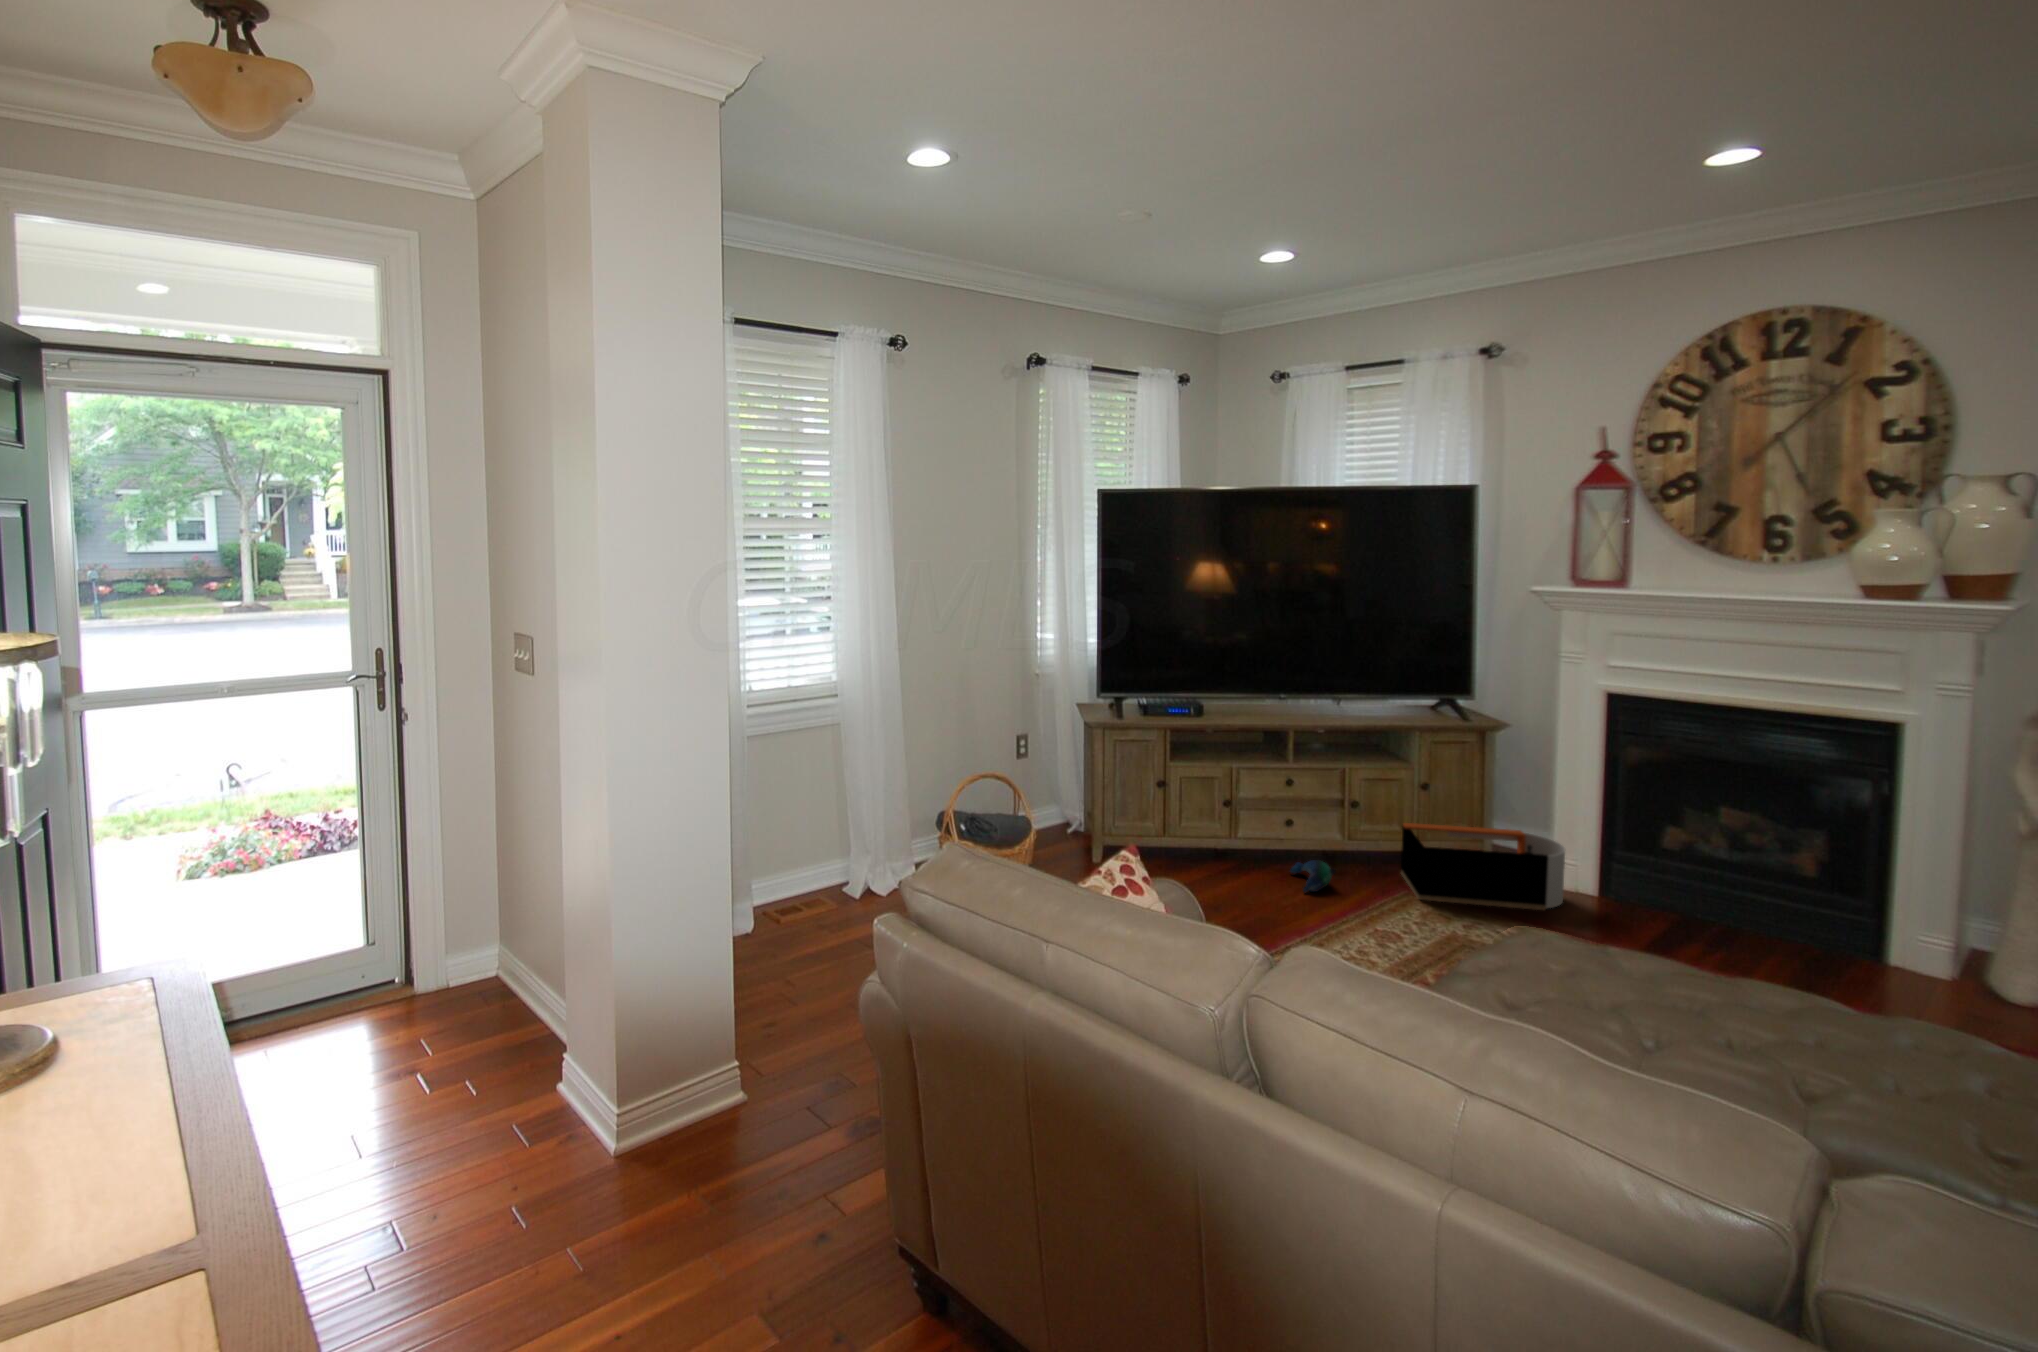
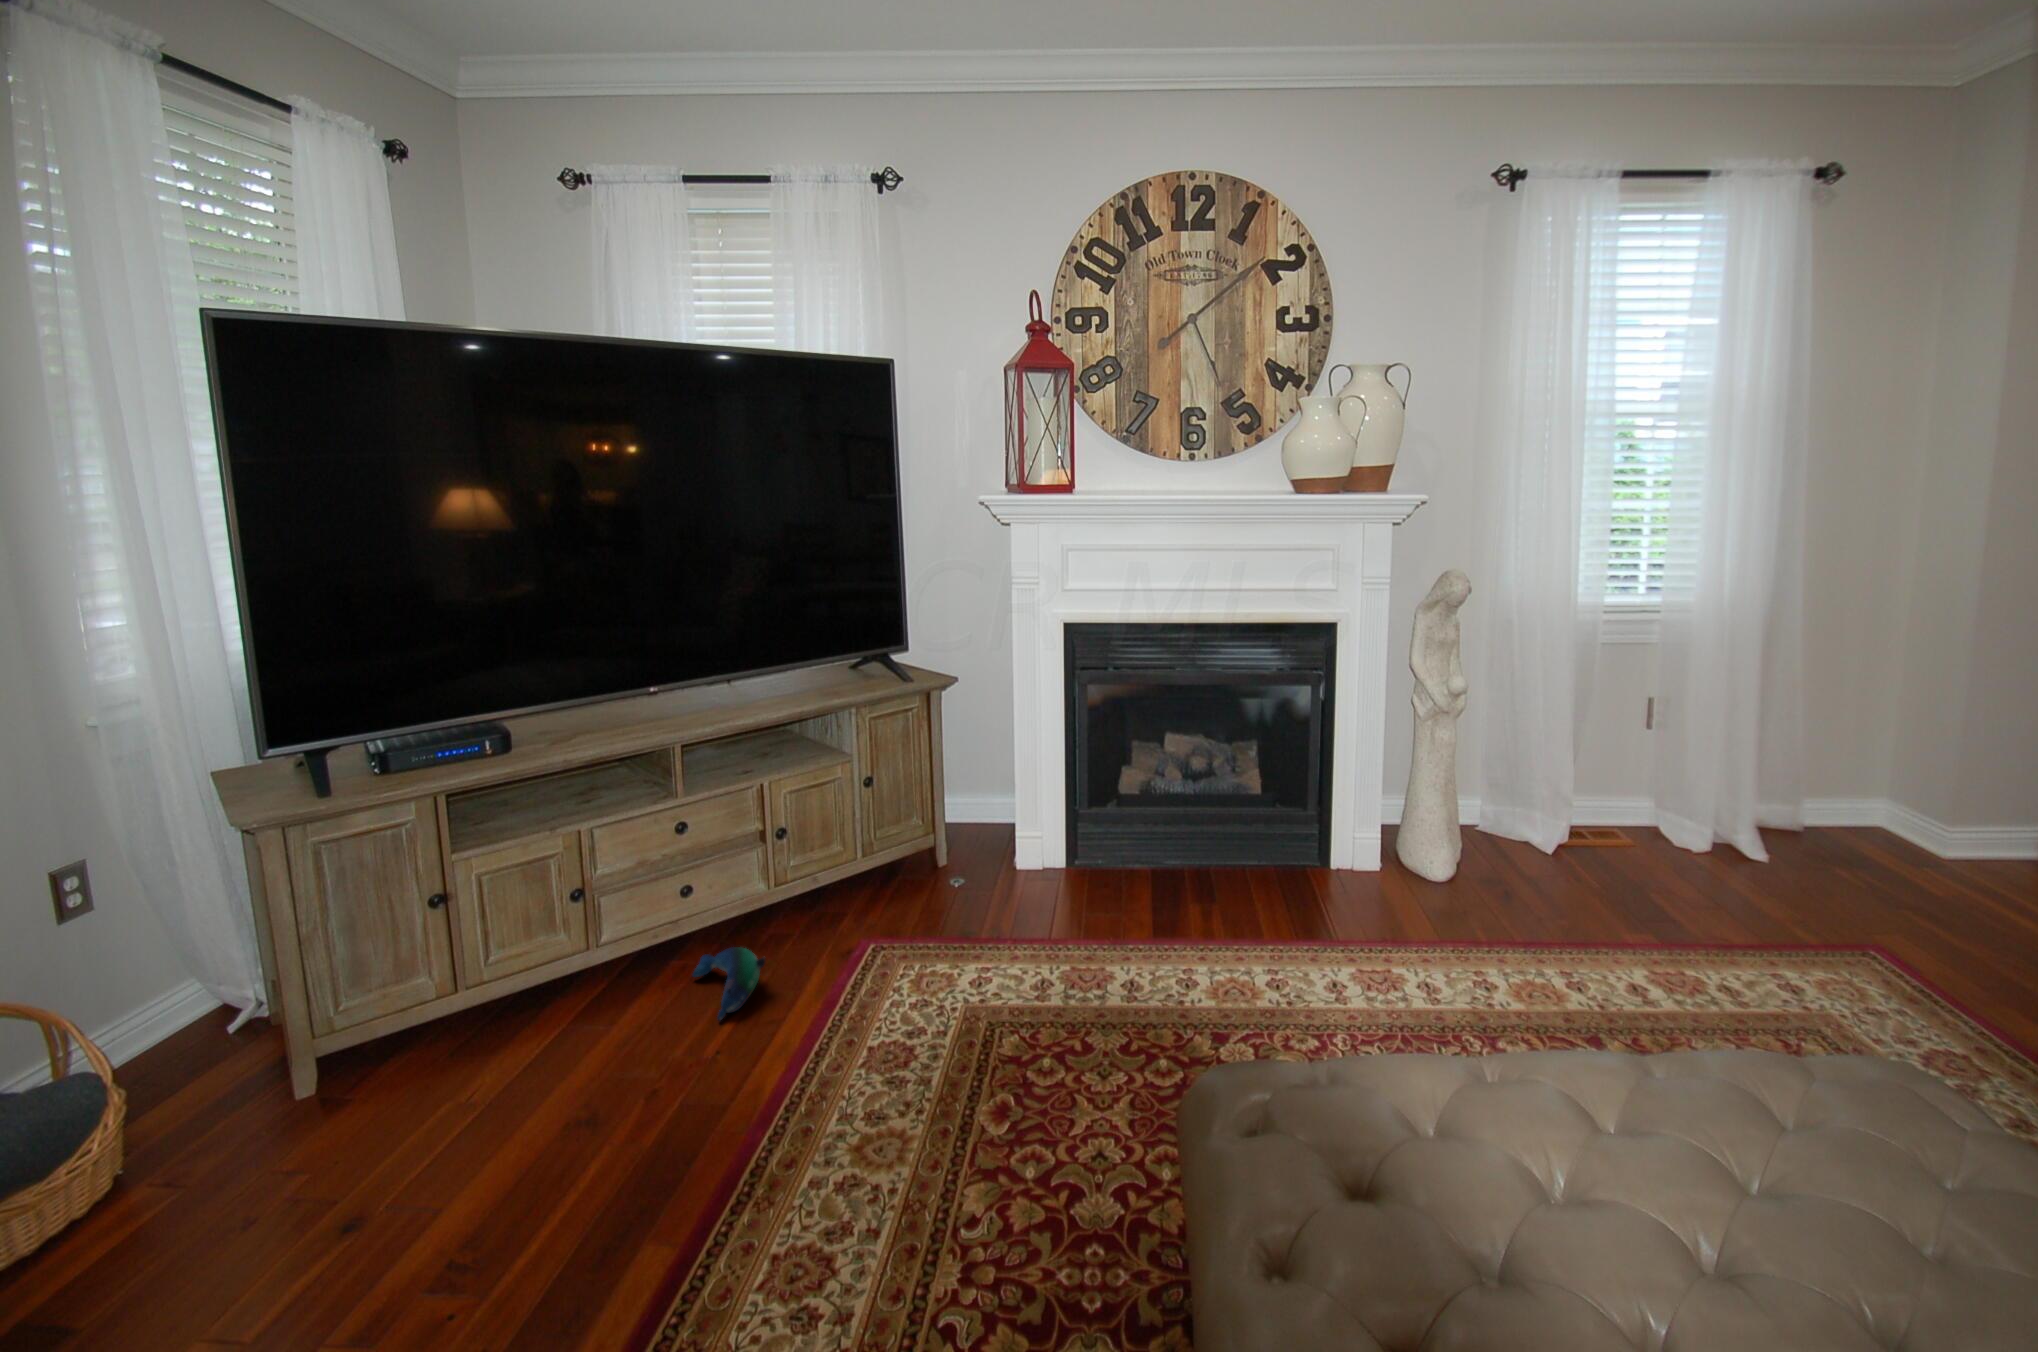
storage bin: present [1401,823,1565,910] -> none [848,810,1043,960]

